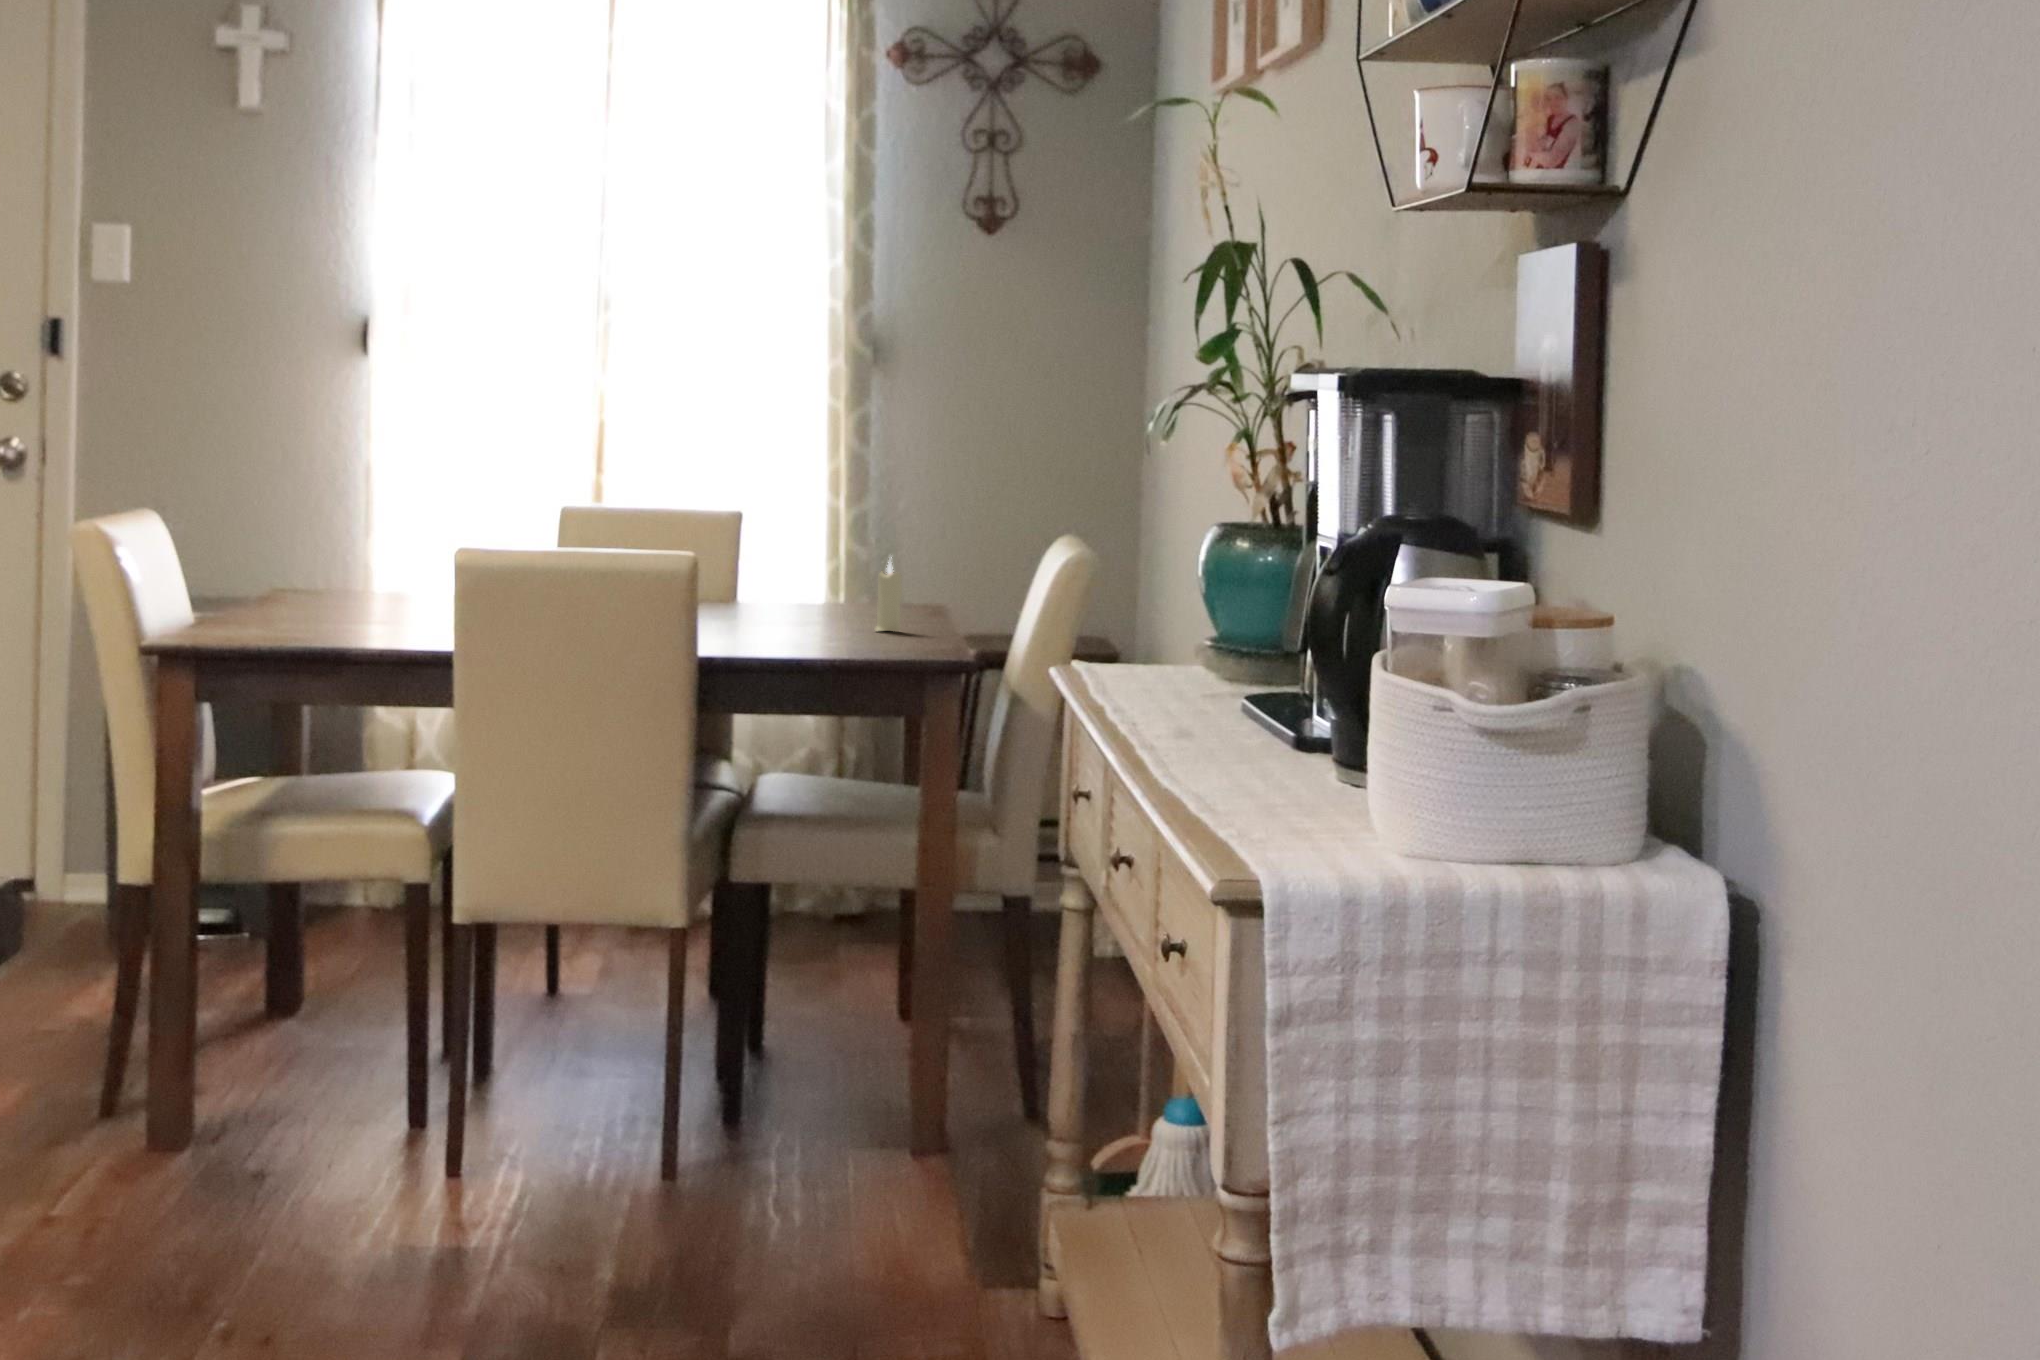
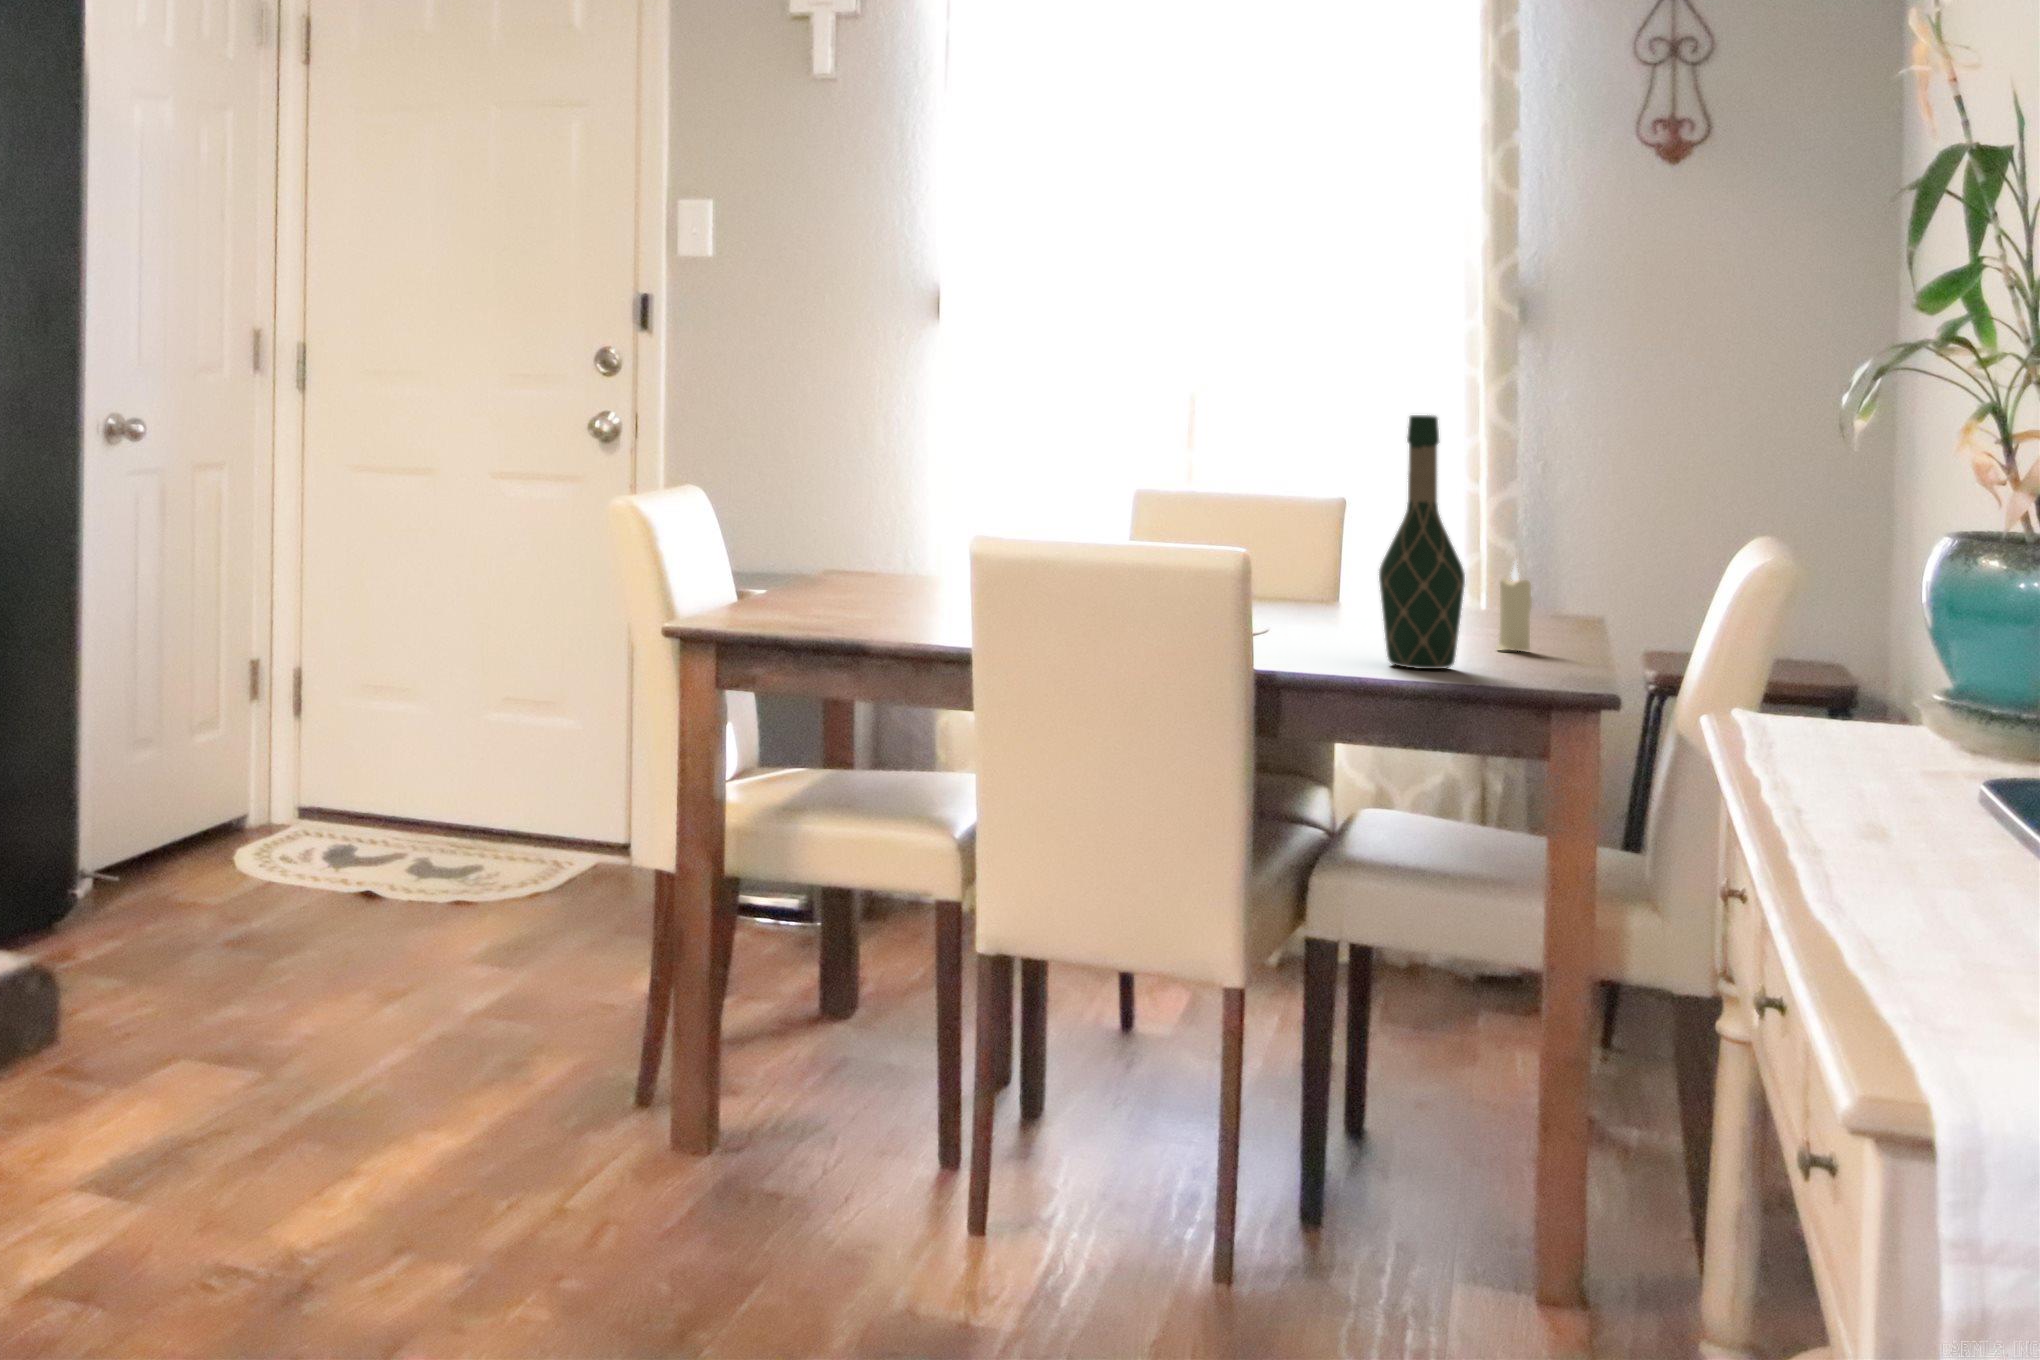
wine bottle: none [794,437,861,647] -> present [1379,415,1465,669]

